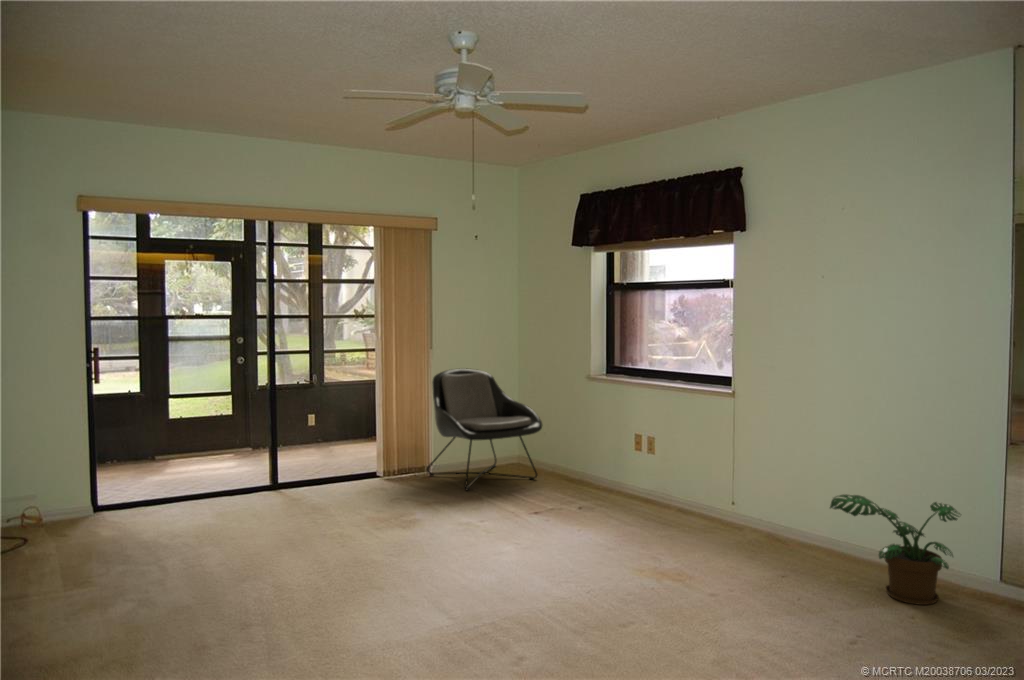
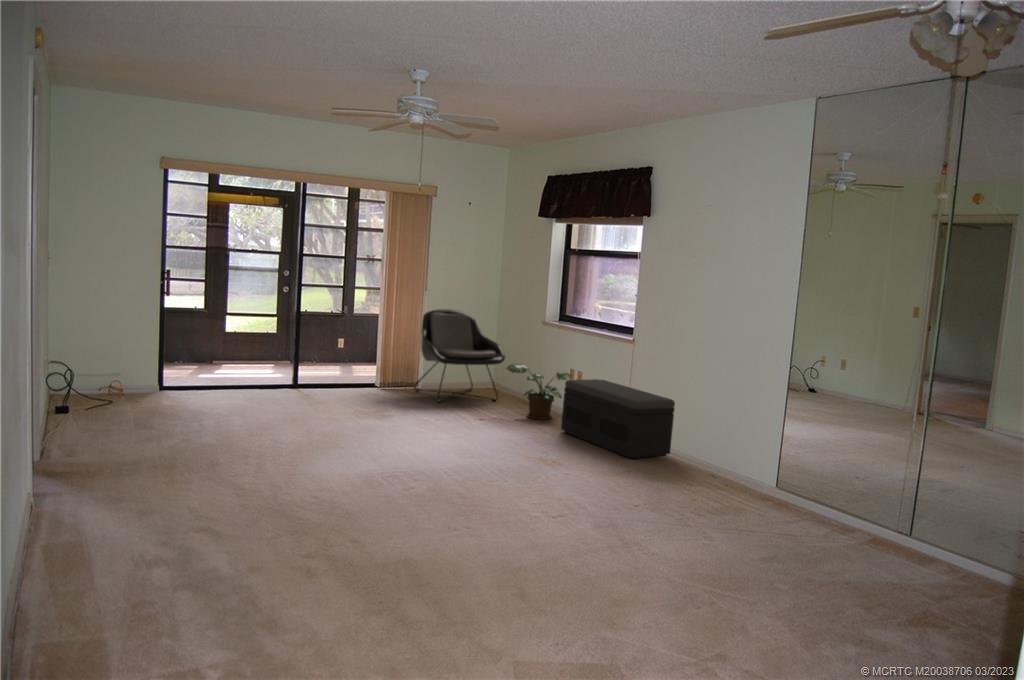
storage bench: none [648,447,817,560] -> present [561,379,675,459]
potted plant: present [830,494,960,605] -> present [507,364,571,420]

